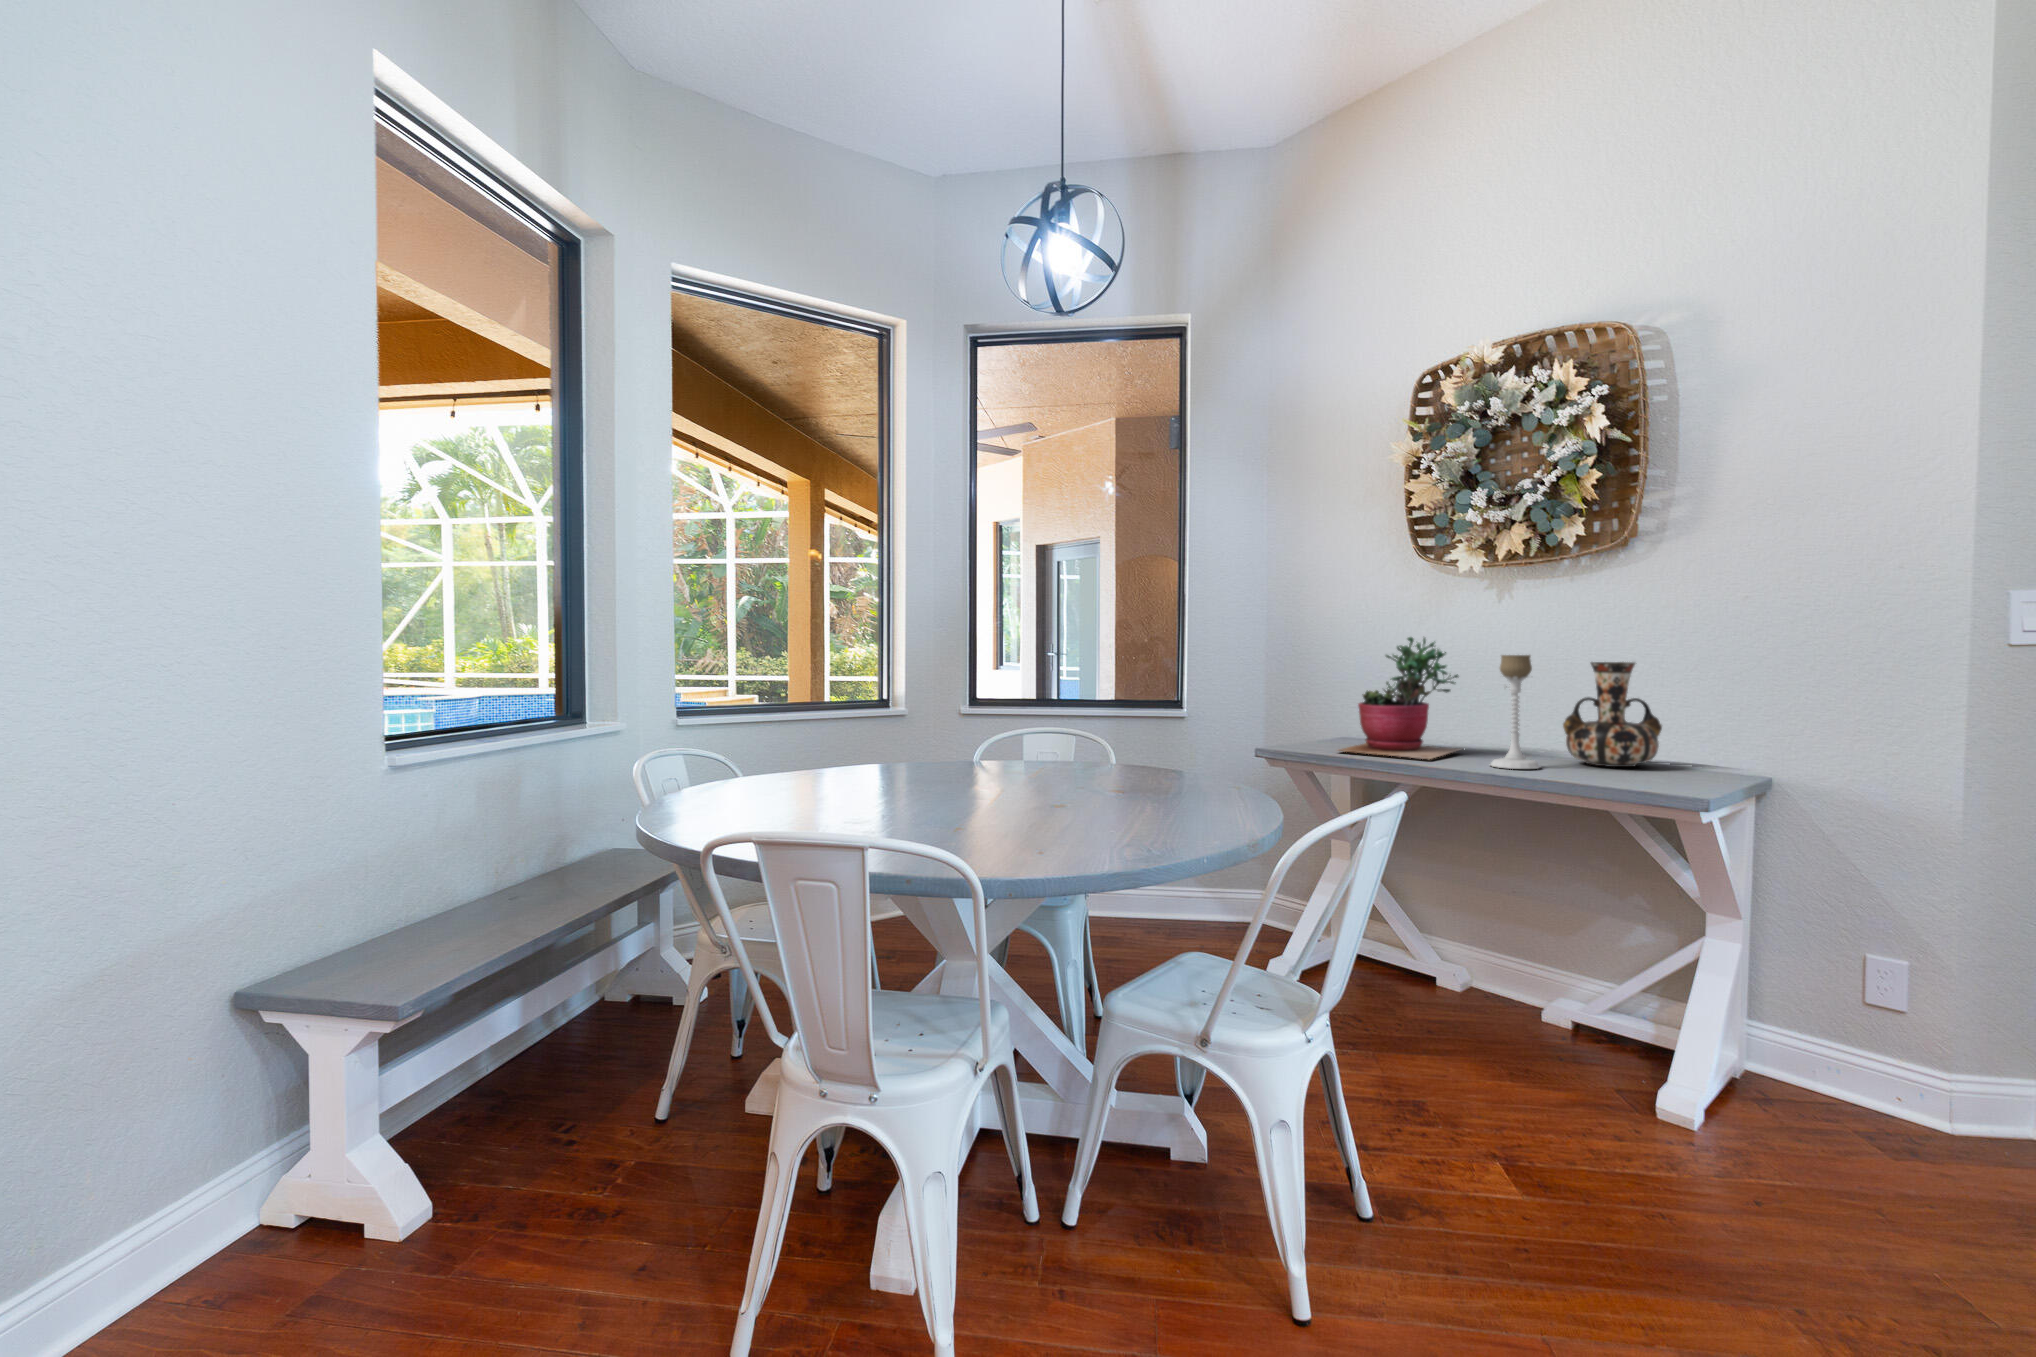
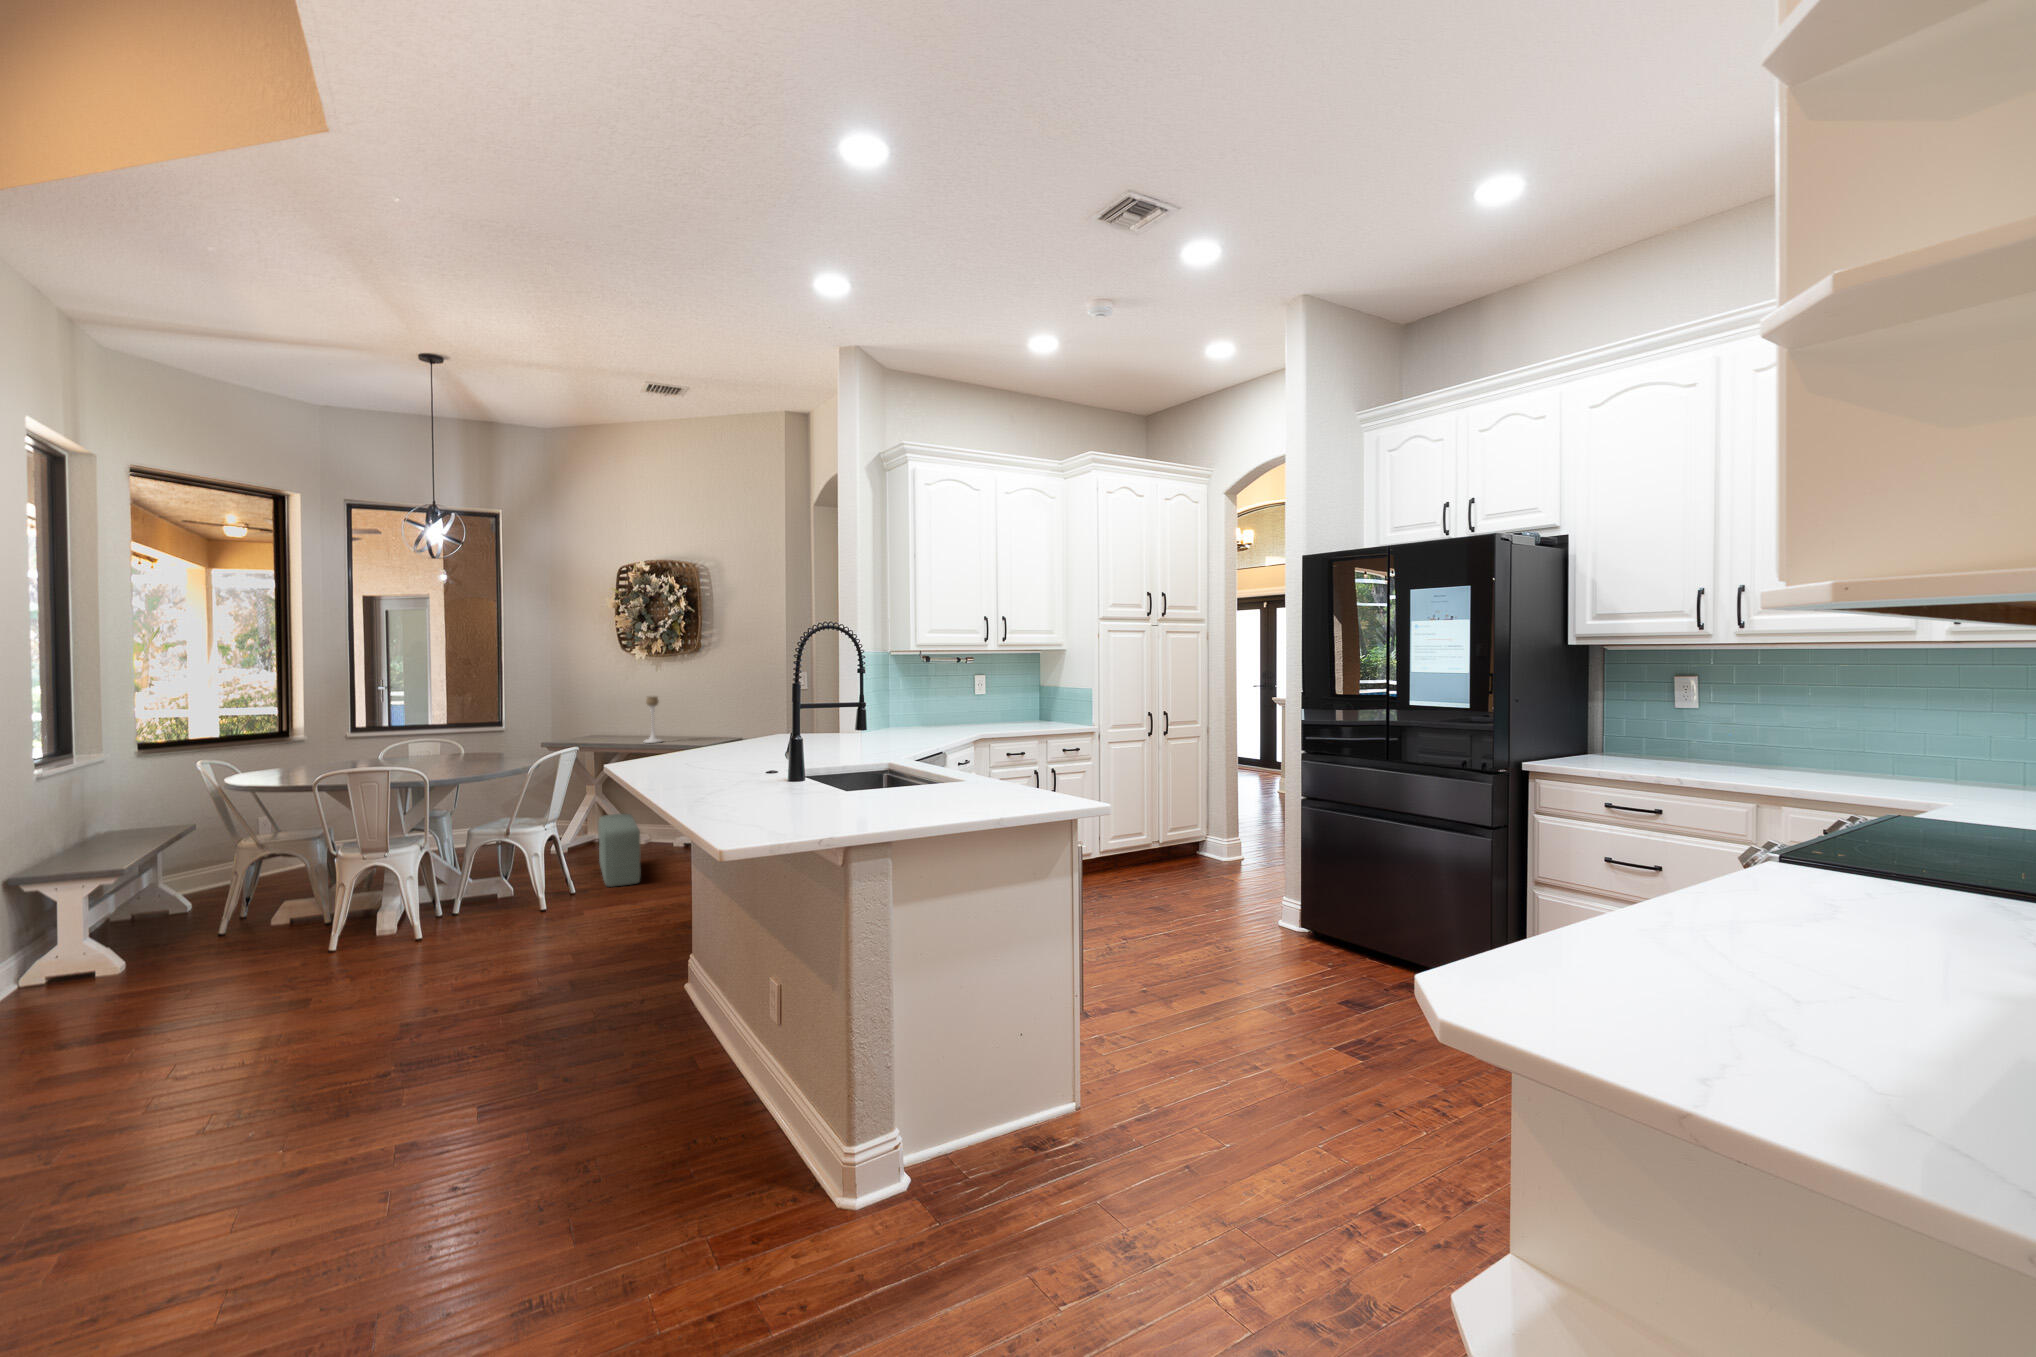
succulent plant: present [1340,637,1460,760] -> none [578,688,639,742]
decorative vase: present [1563,662,1662,767] -> none [674,698,712,740]
pouf: none [1393,942,1547,1200] -> present [598,814,640,887]

